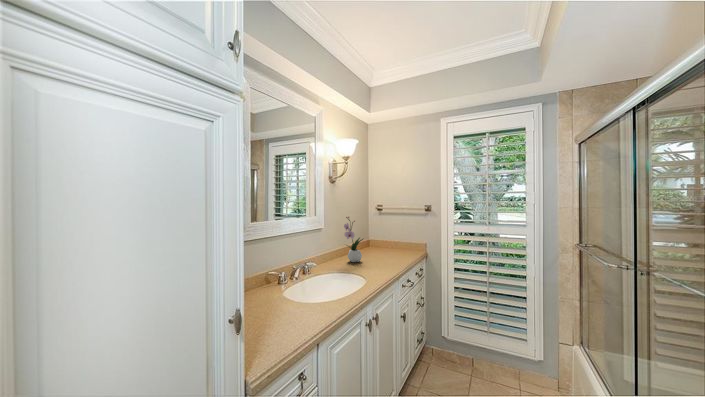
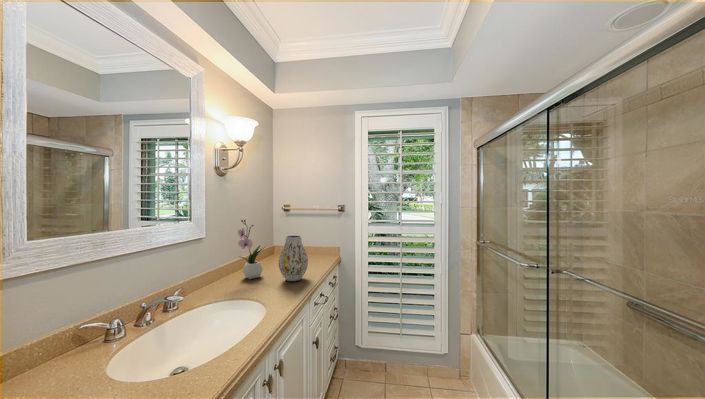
vase: none [374,230,397,266] -> present [279,236,308,281]

